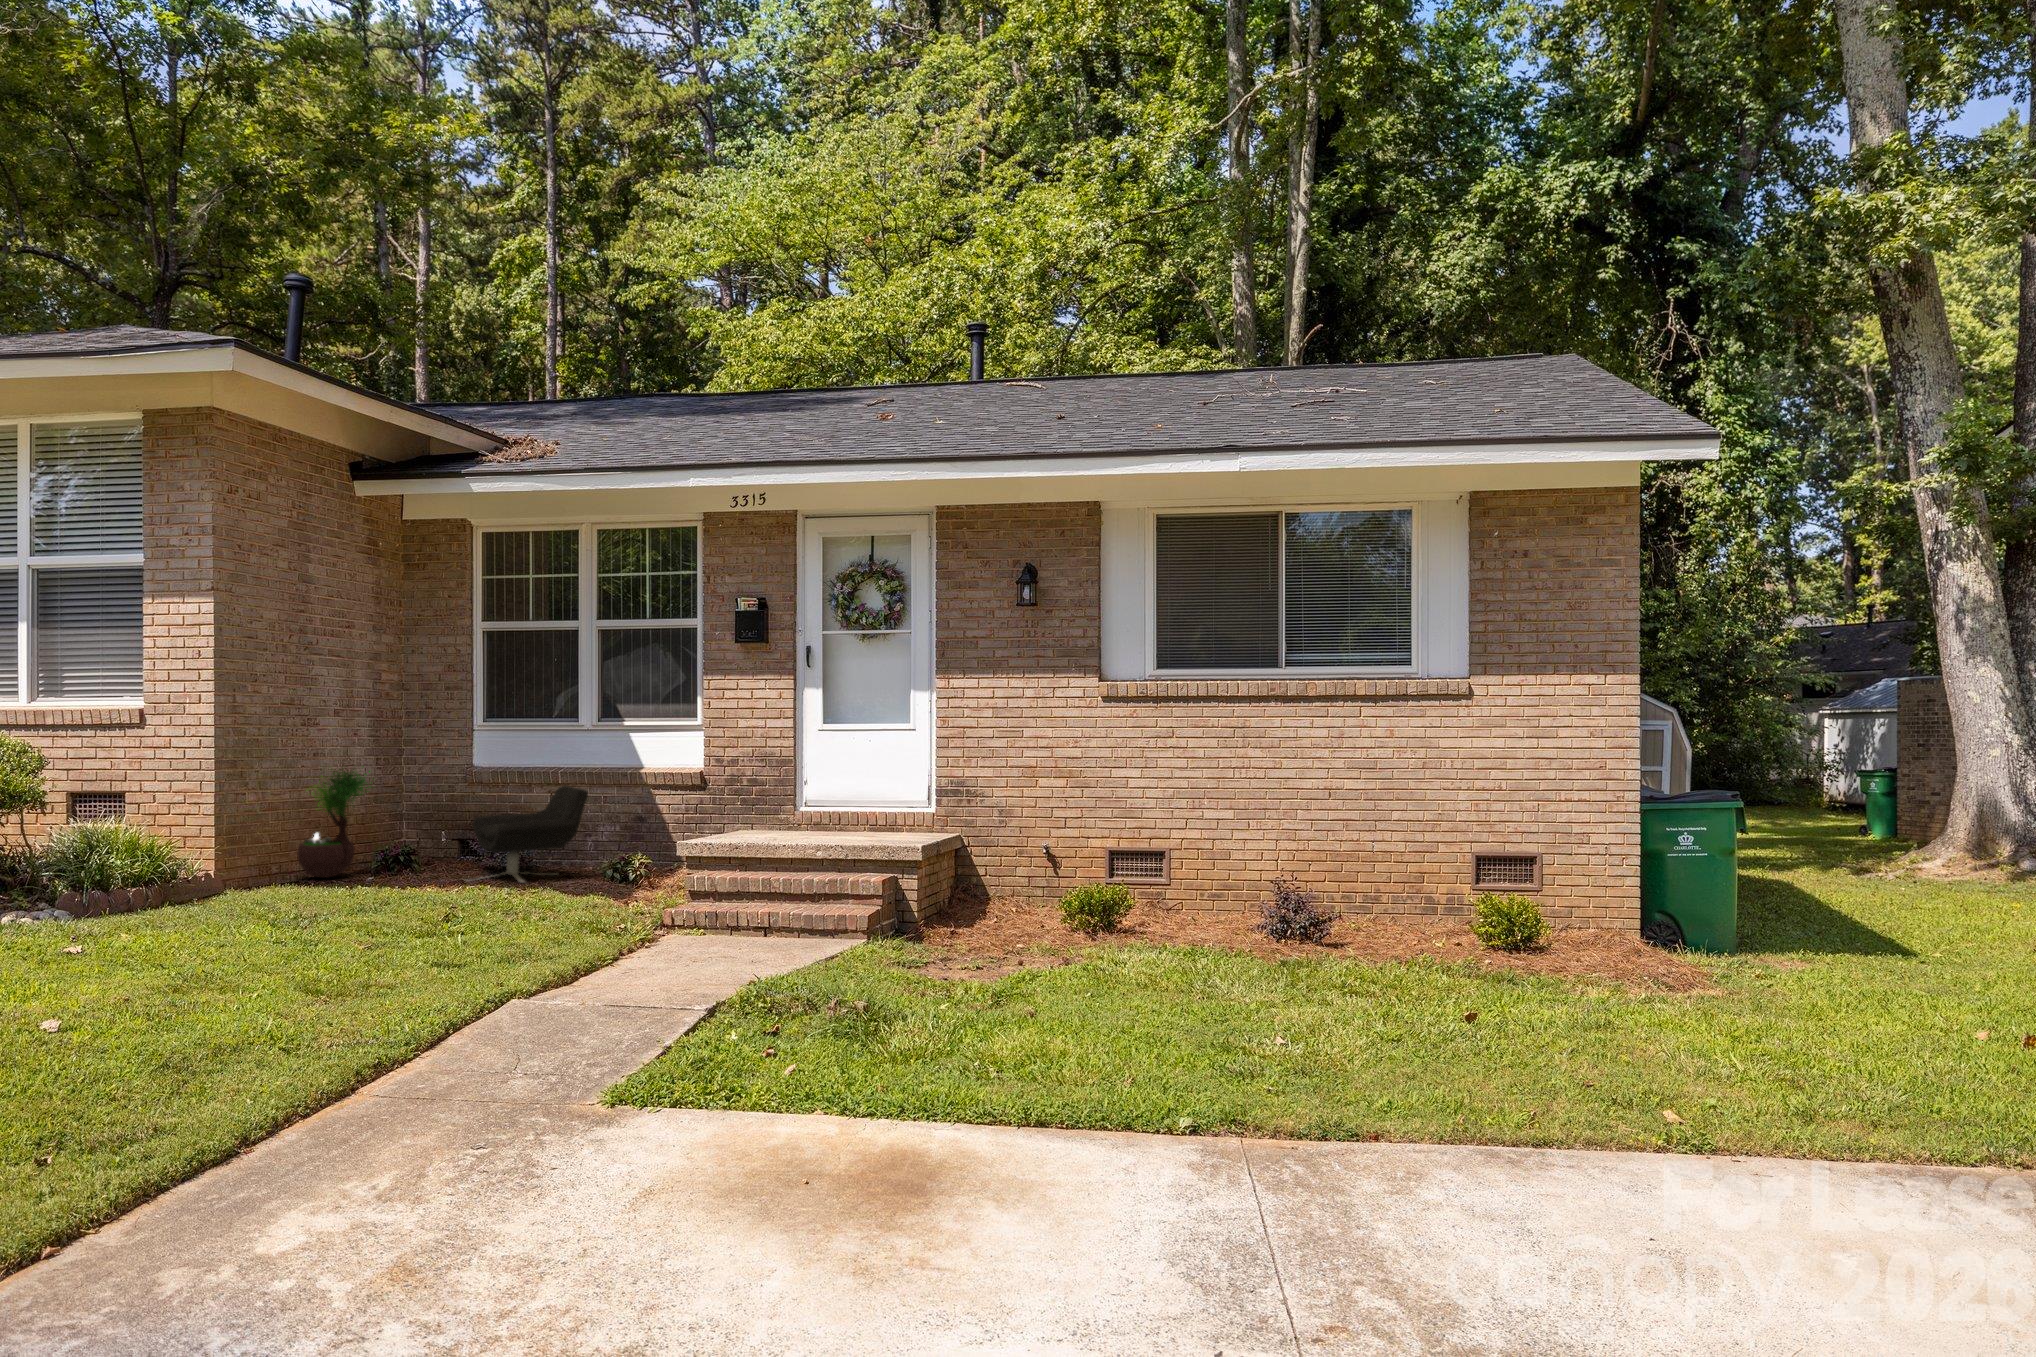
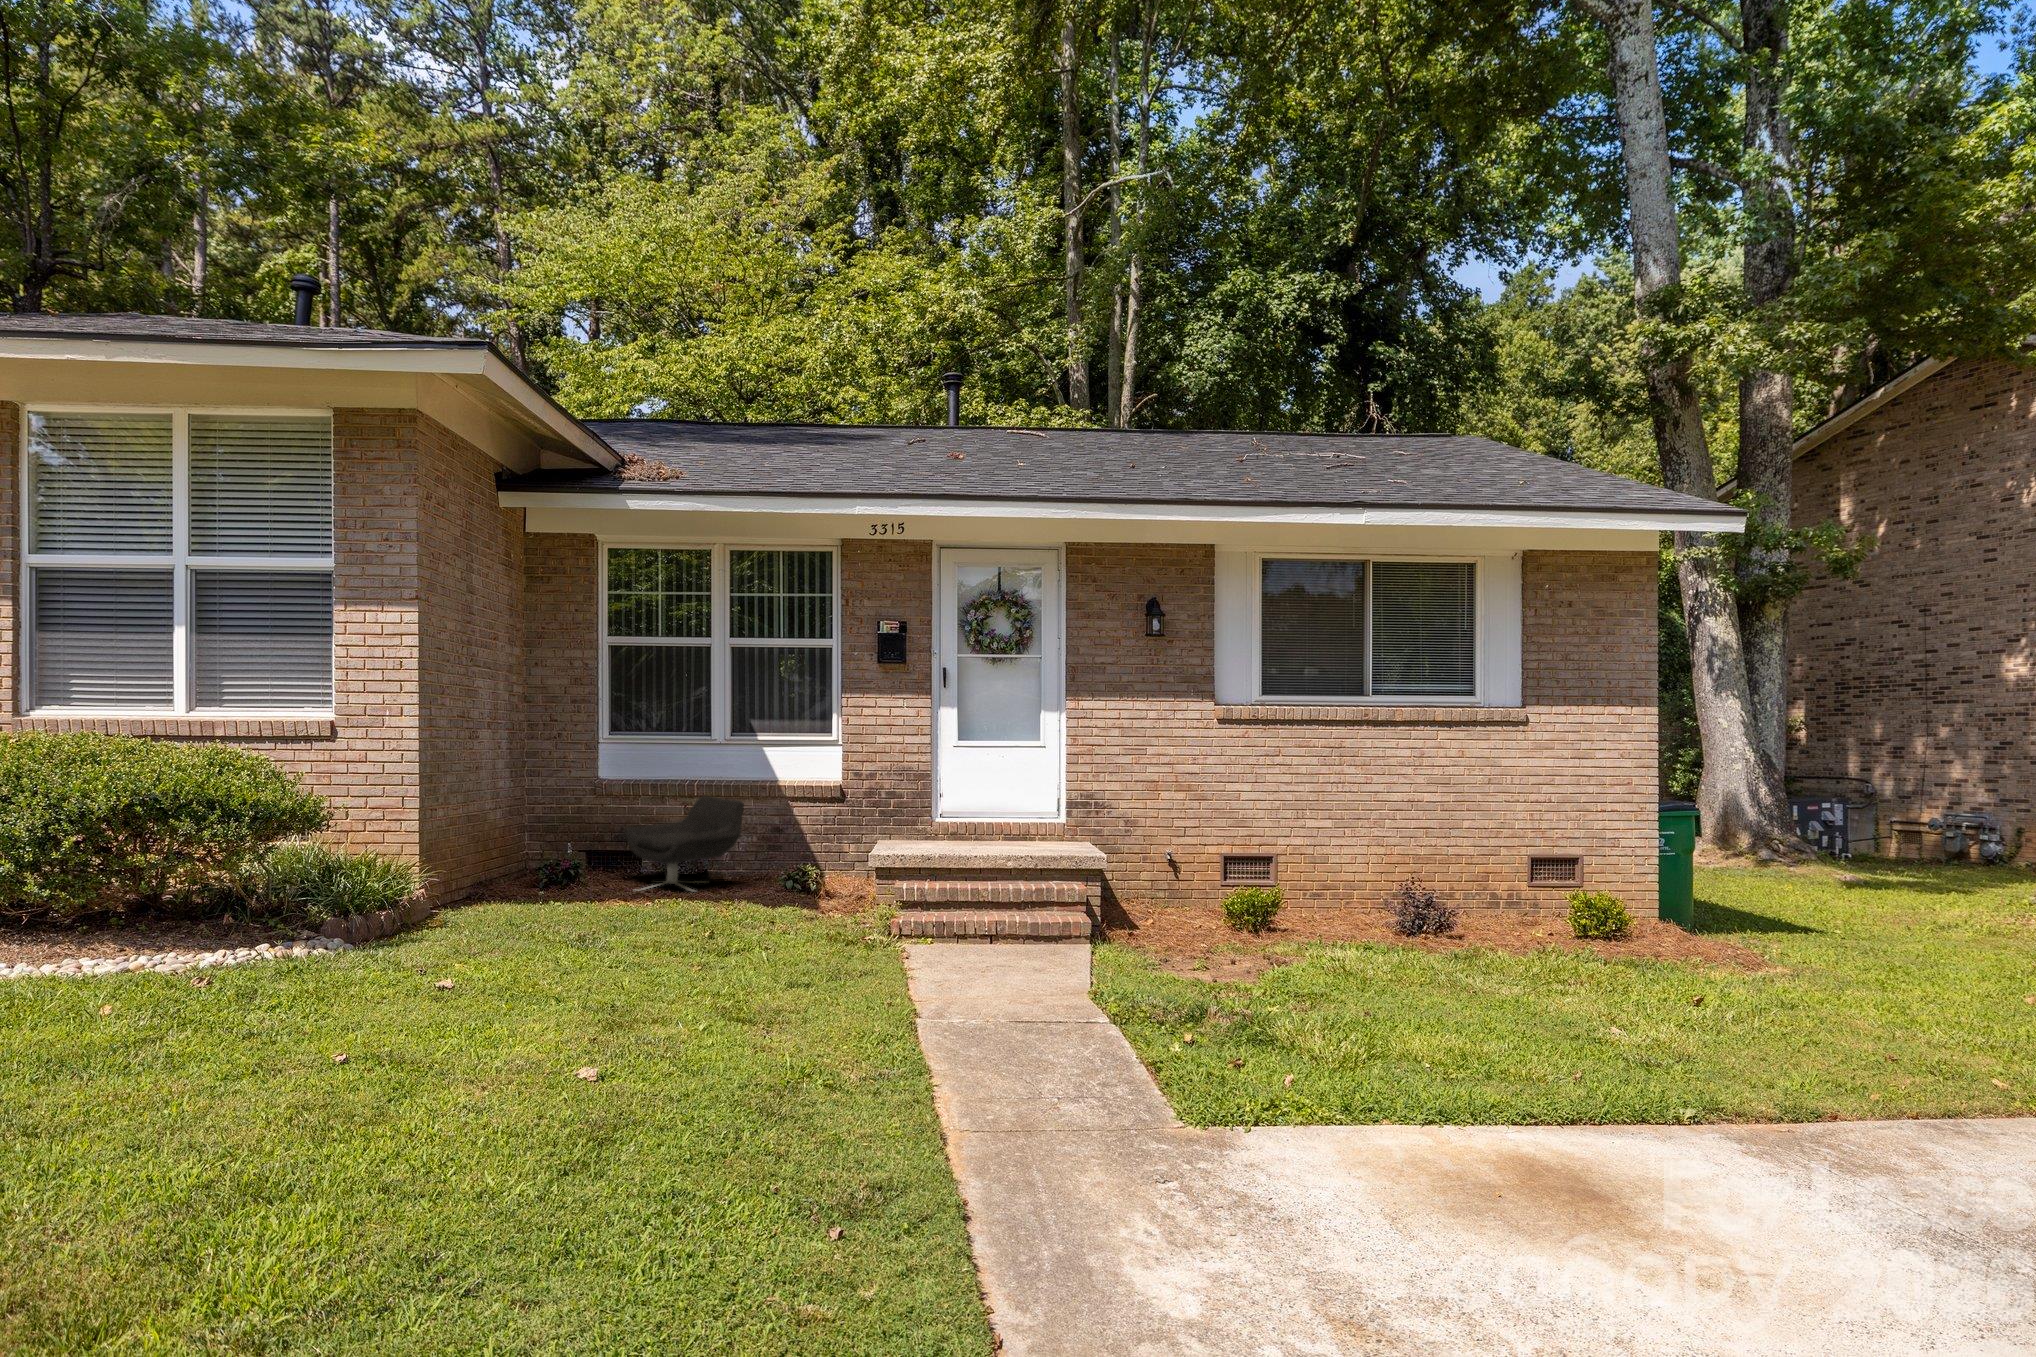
potted tree: present [297,760,370,878] -> none [469,773,543,892]

